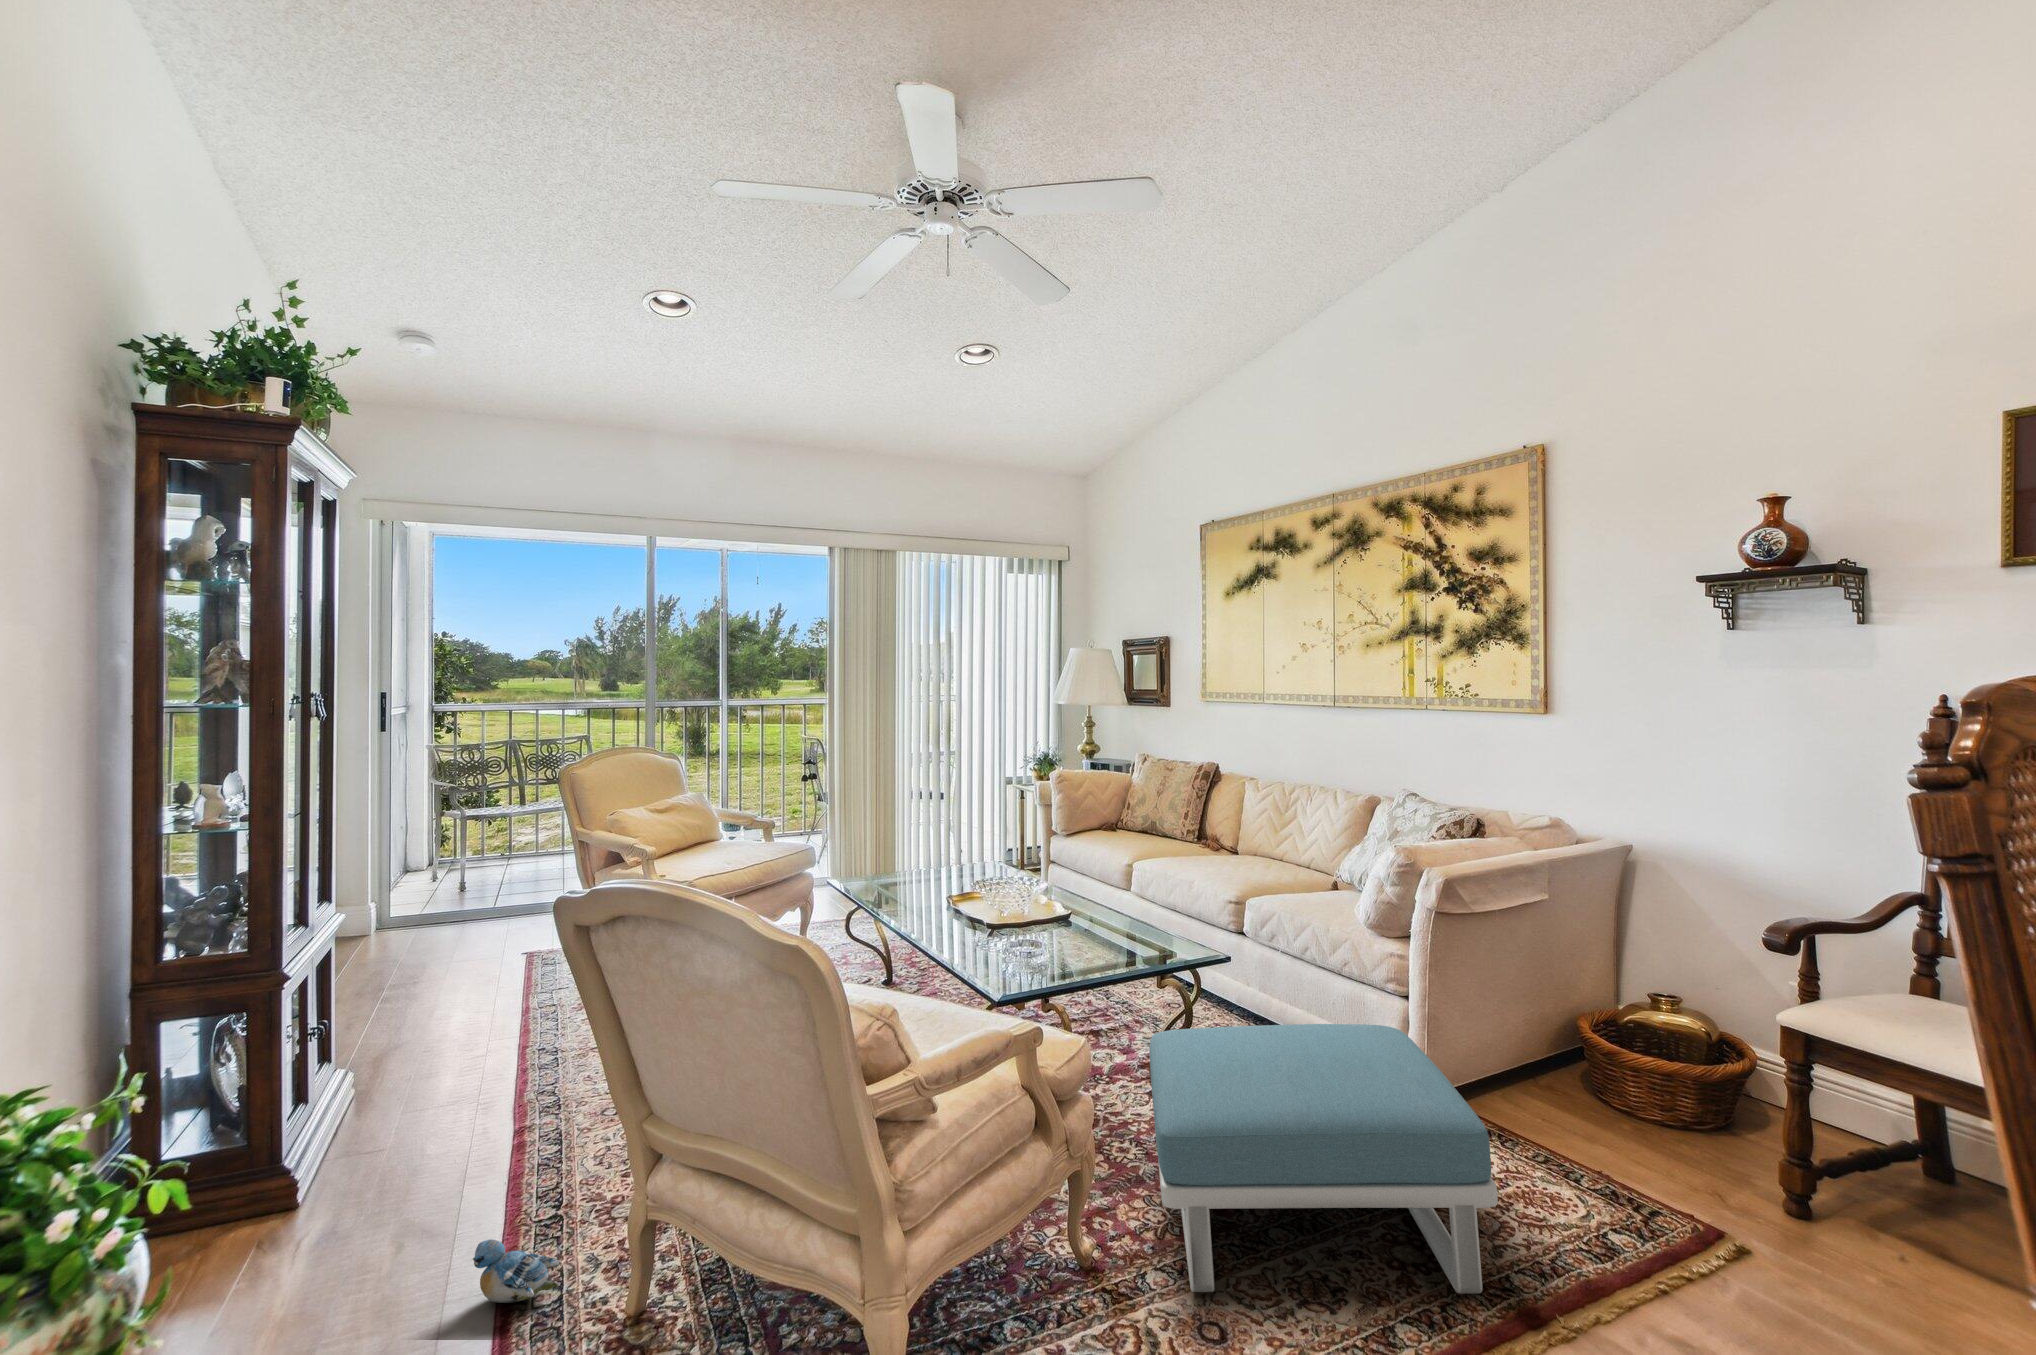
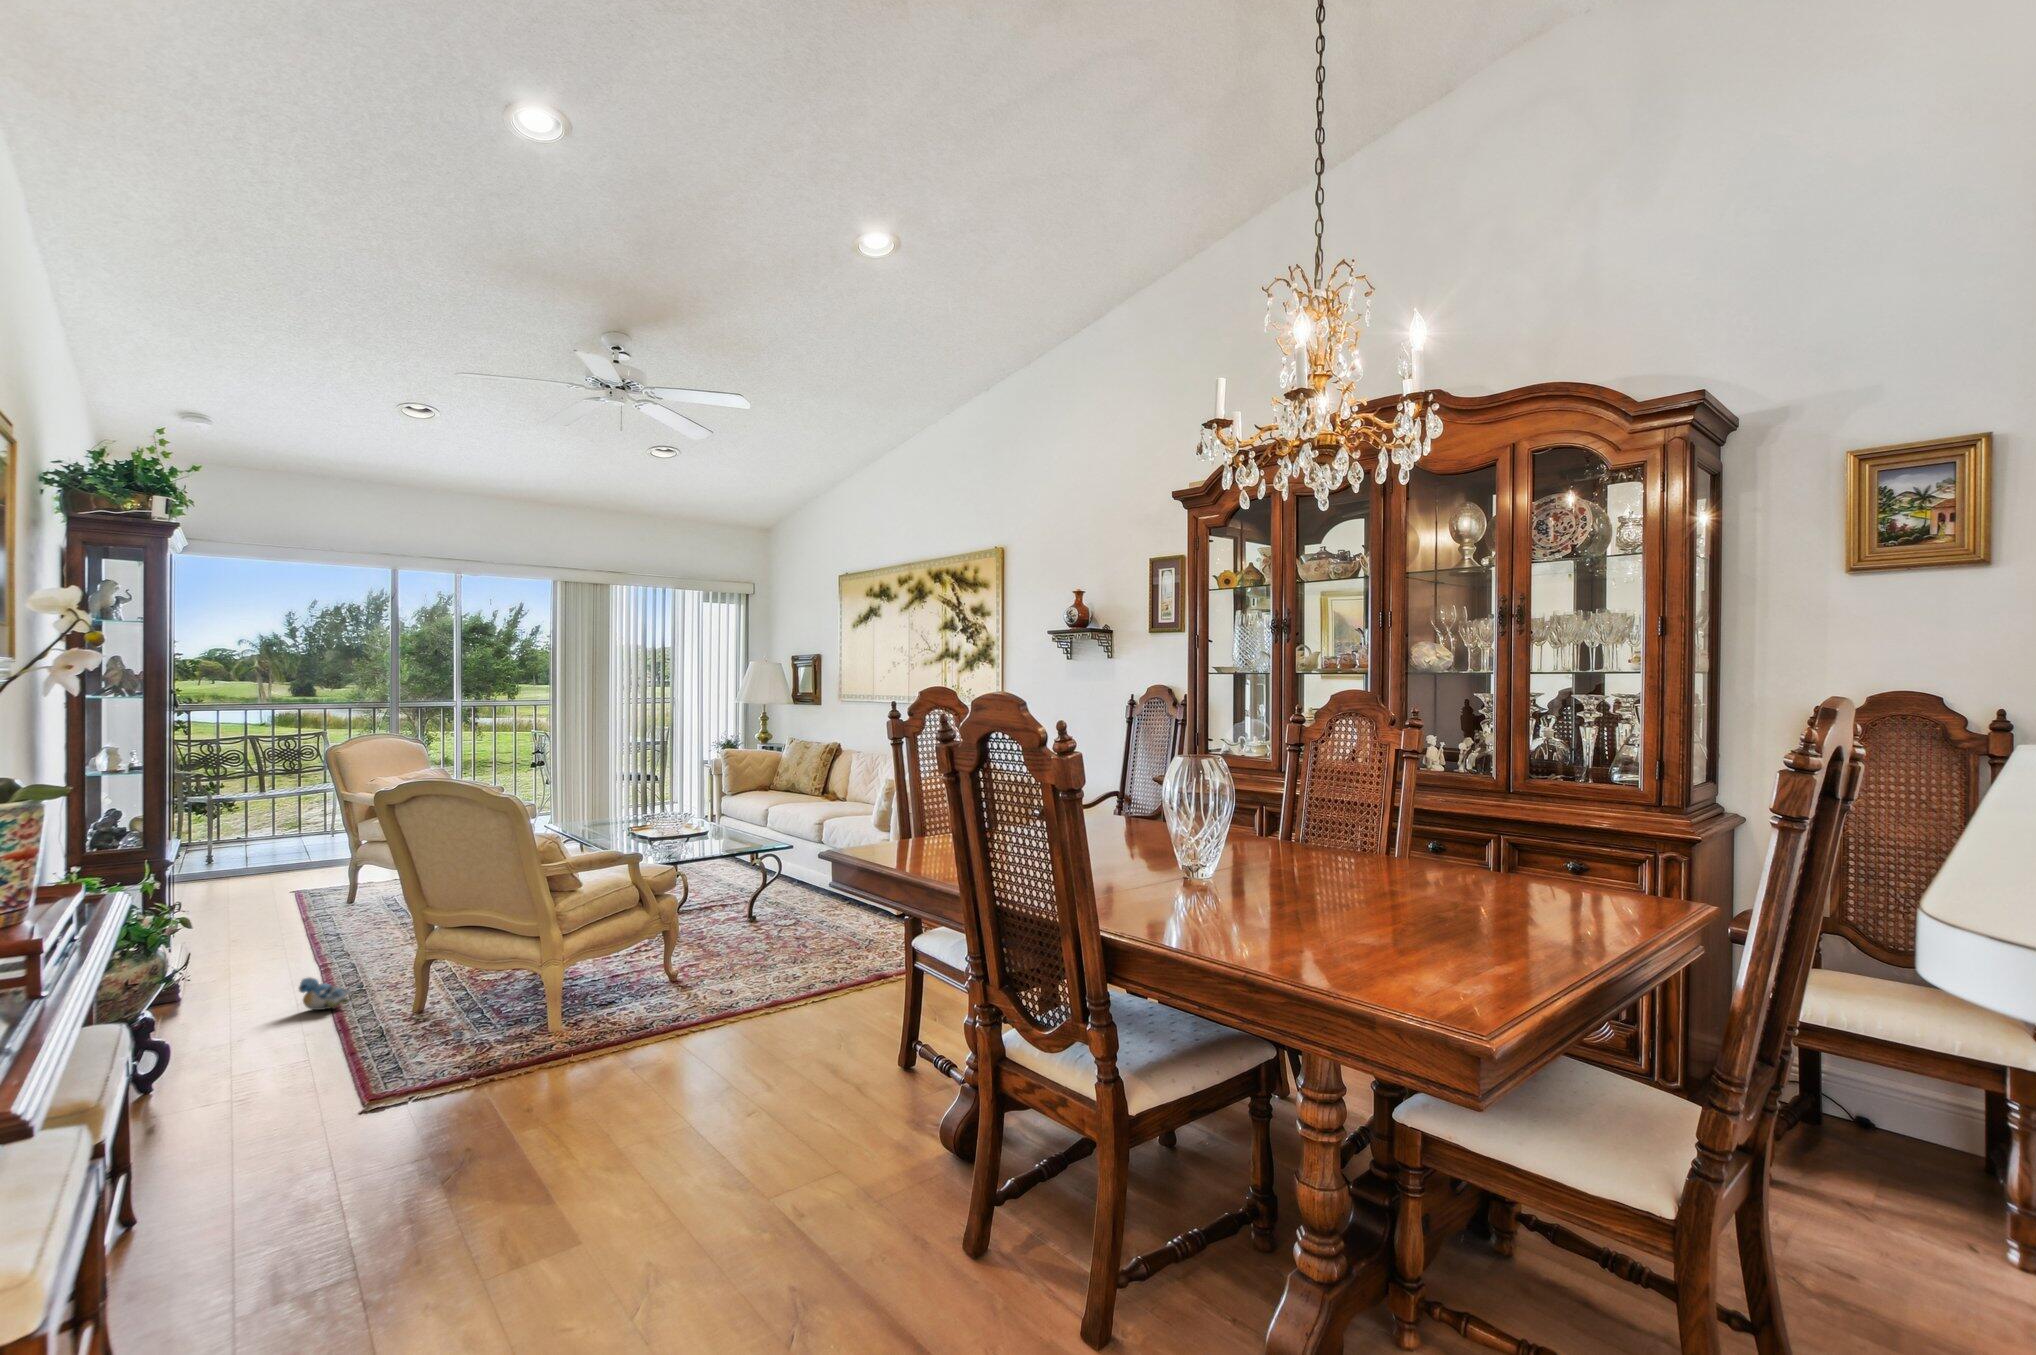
footstool: present [1149,1024,1498,1293] -> none [701,868,868,980]

